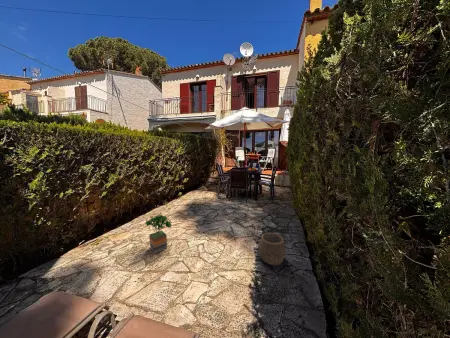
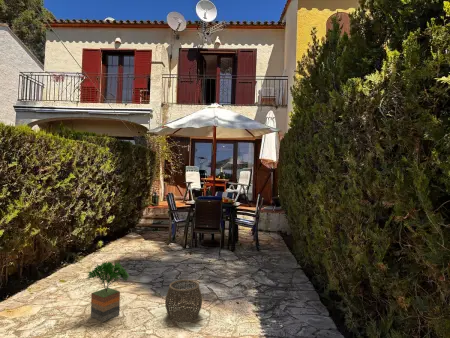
woven basket: present [259,233,286,265] -> present [165,280,202,322]

